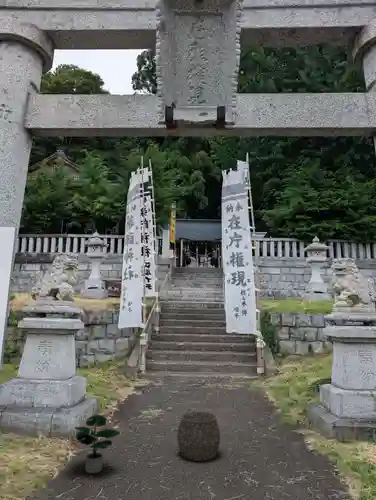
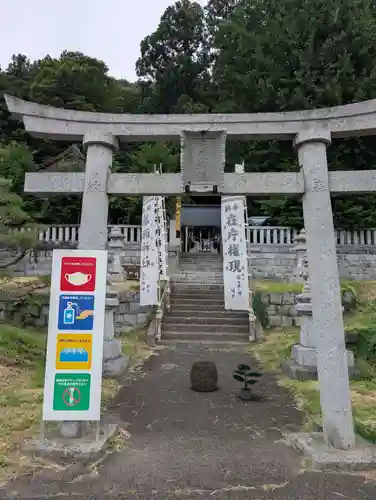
potted plant: present [75,415,120,473] -> present [232,364,263,400]

